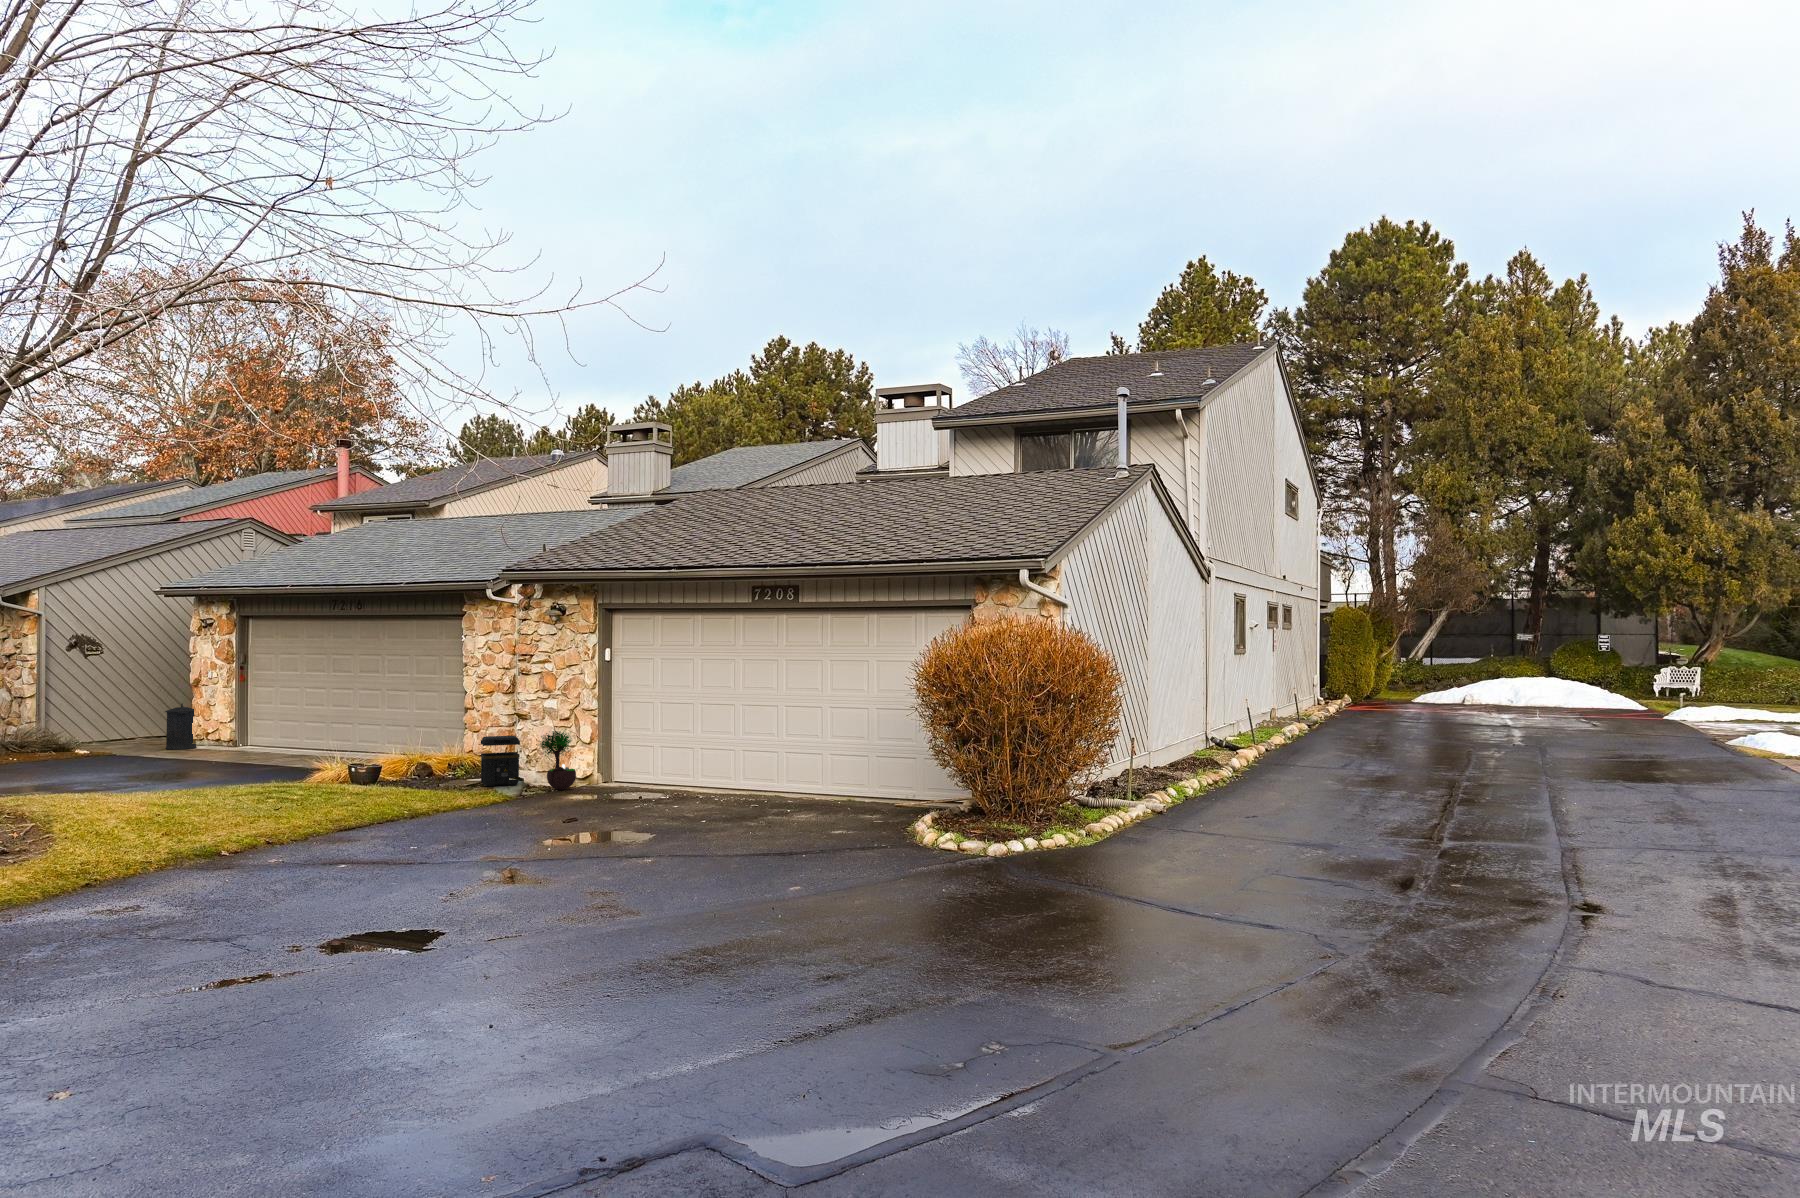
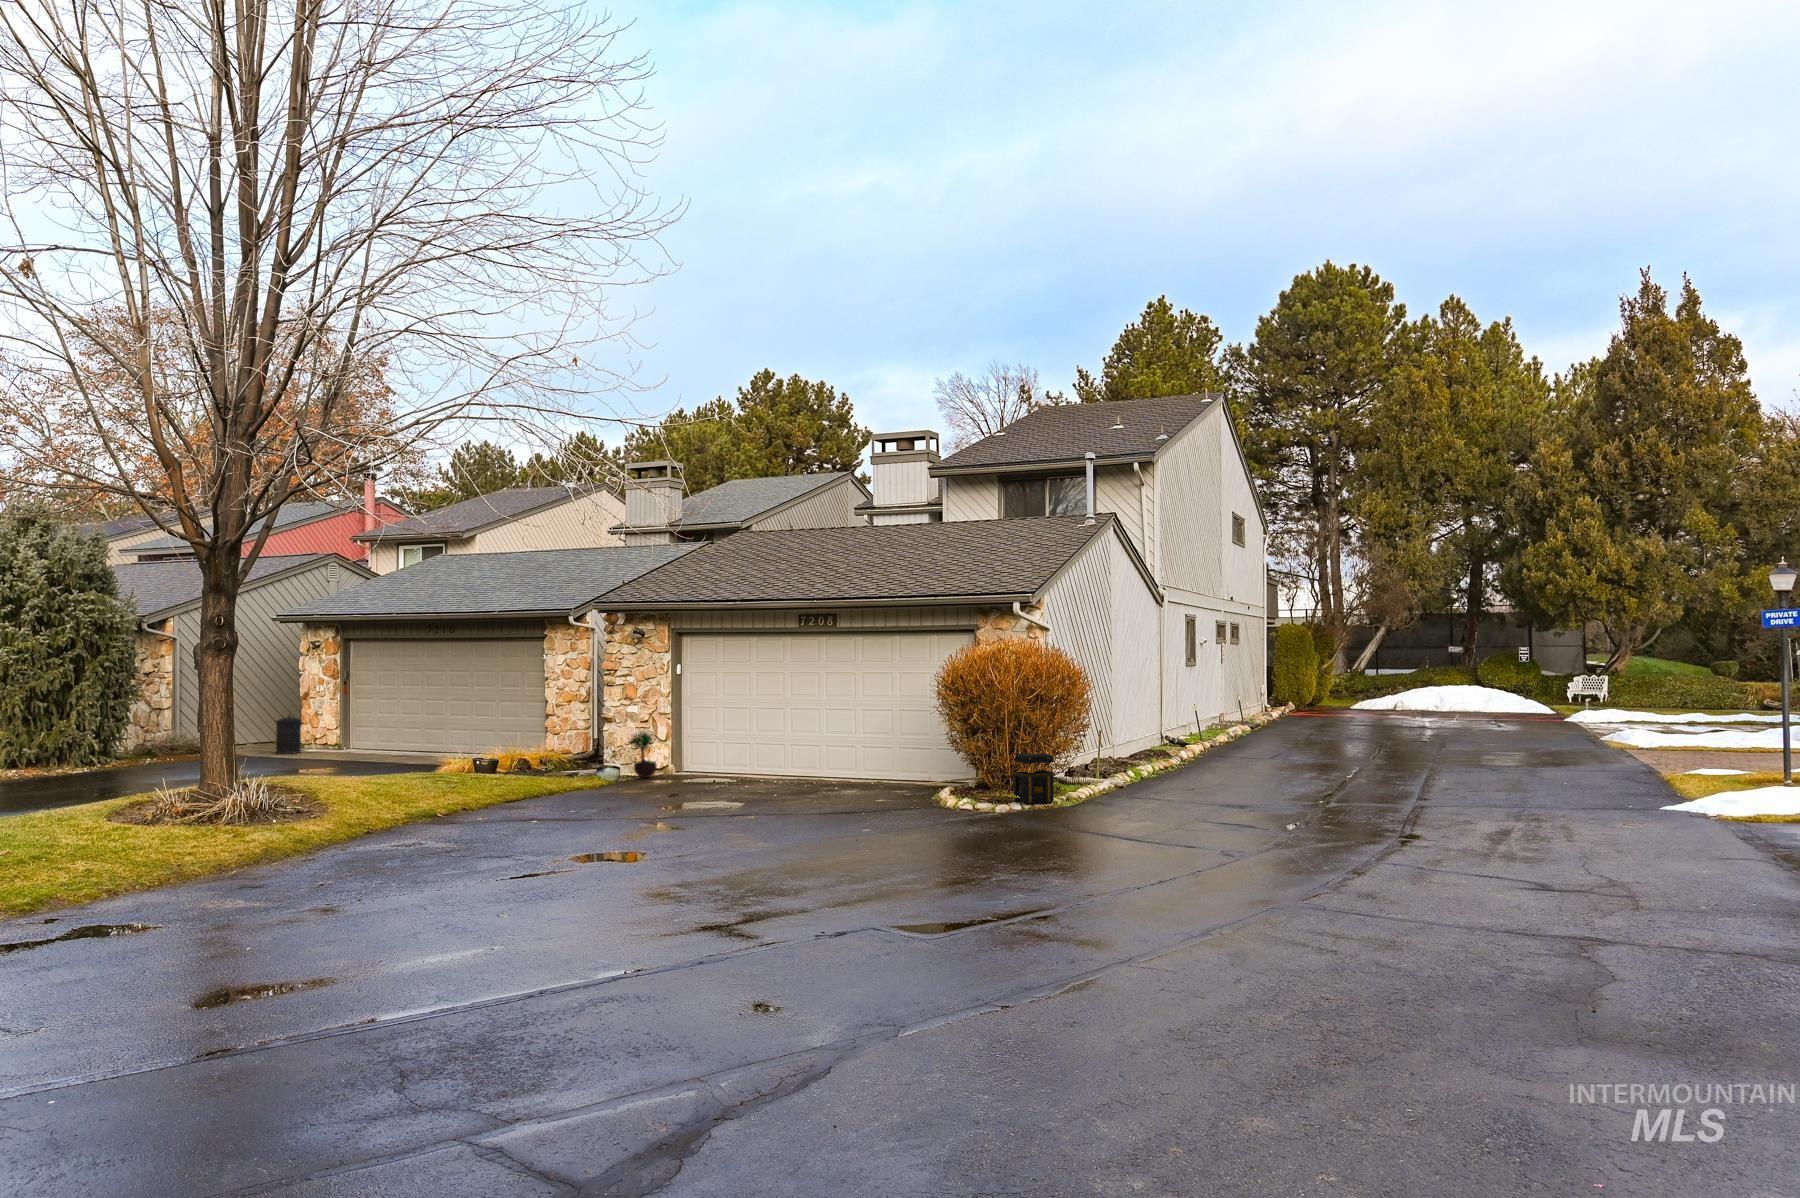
toolbox: present [481,736,520,787] -> present [1013,754,1054,804]

